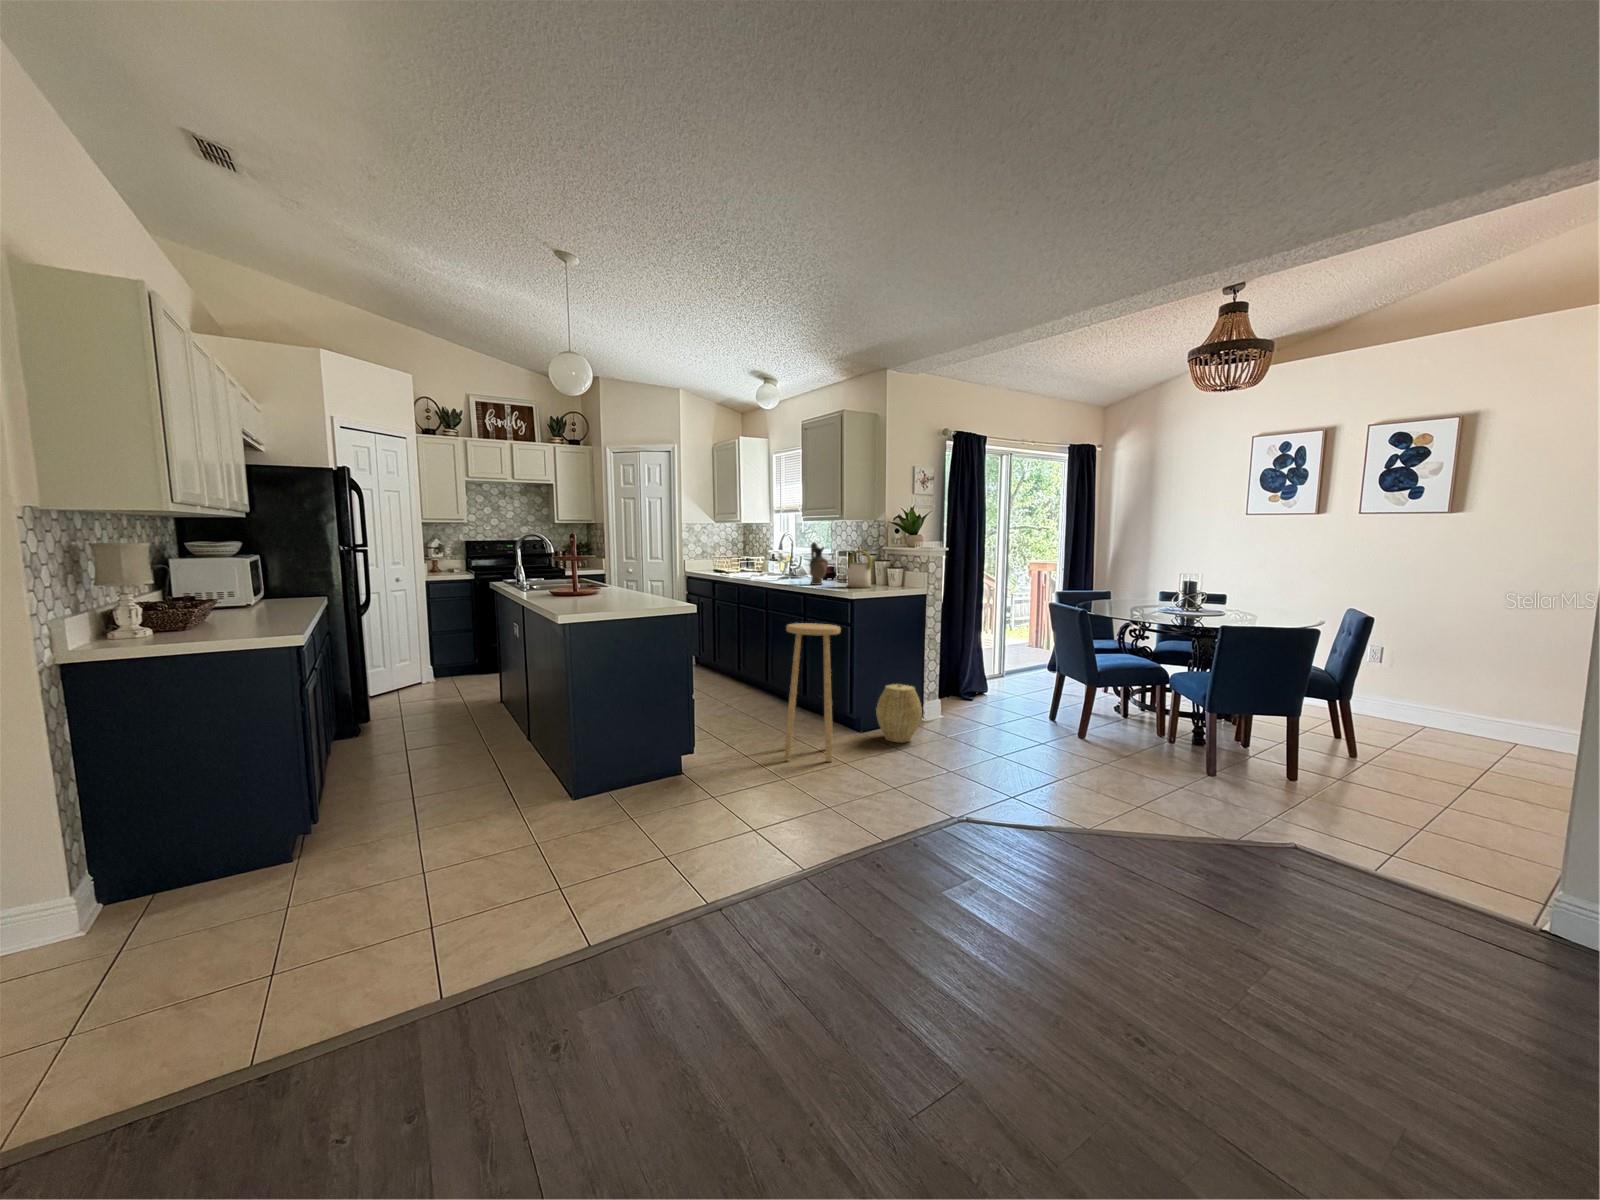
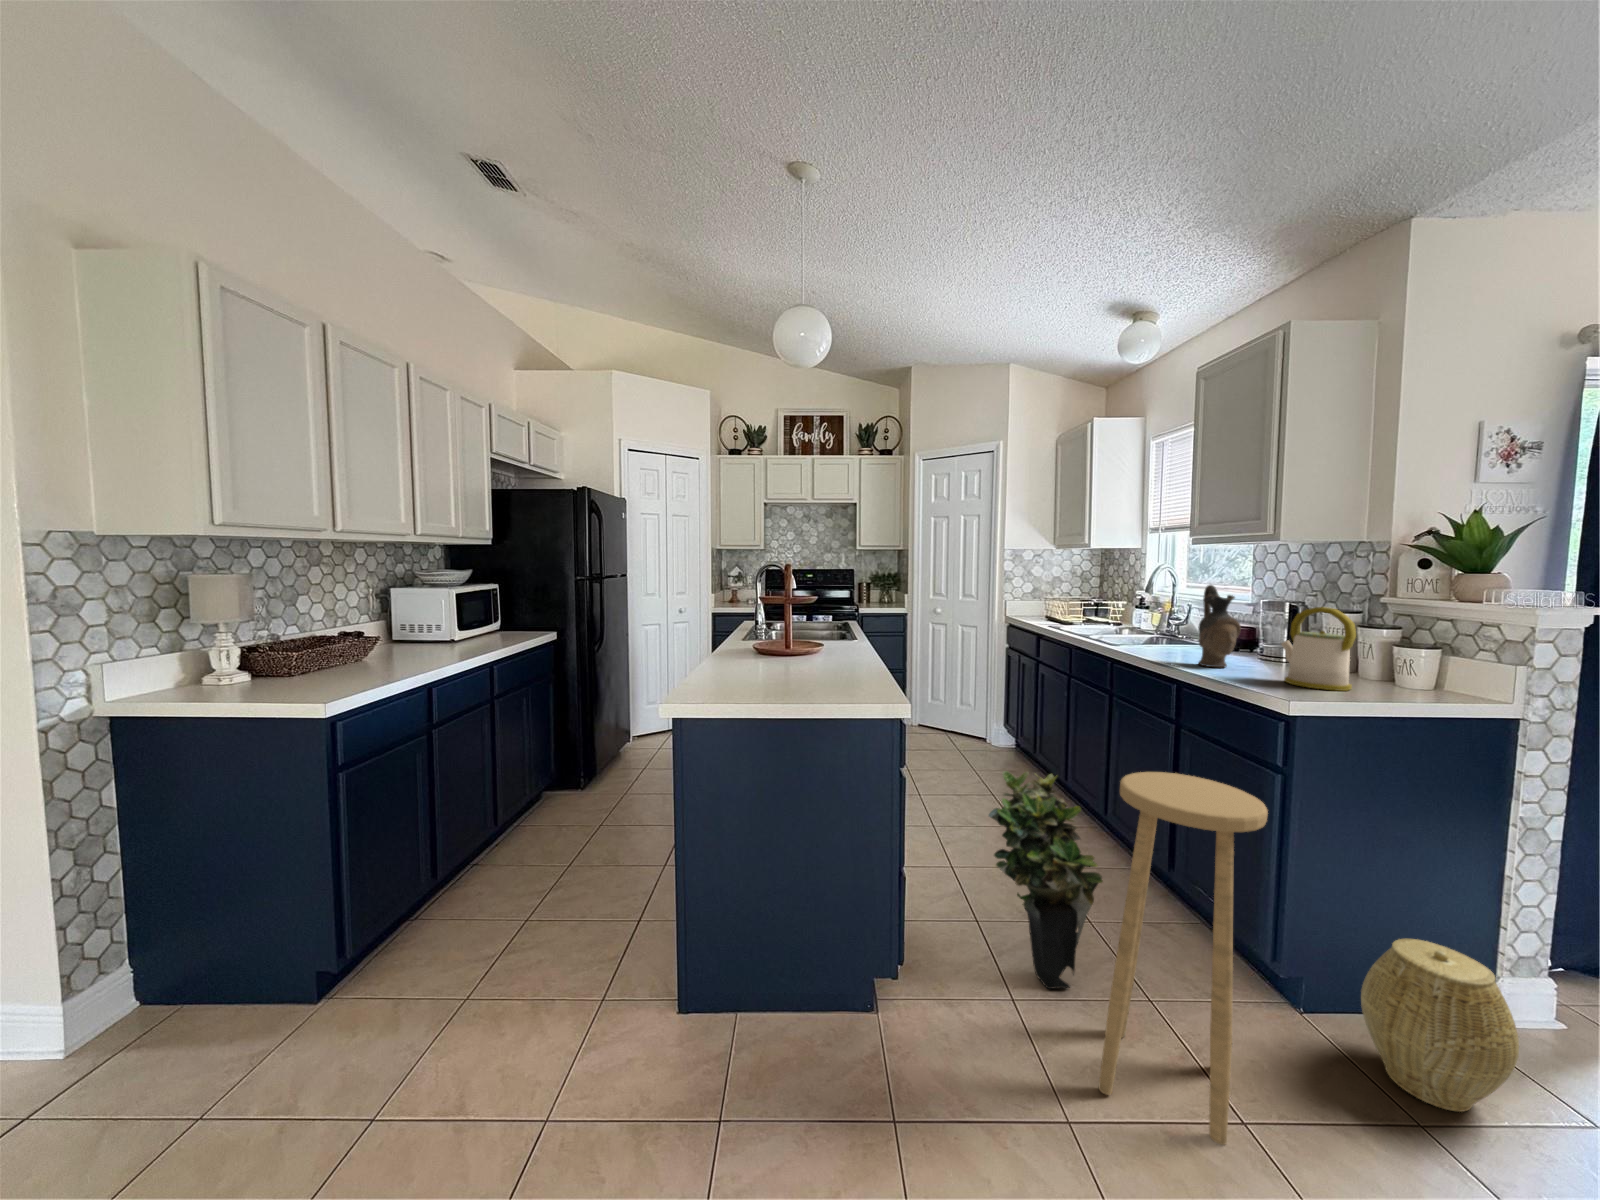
potted plant: none [721,642,777,744] -> present [989,771,1103,989]

